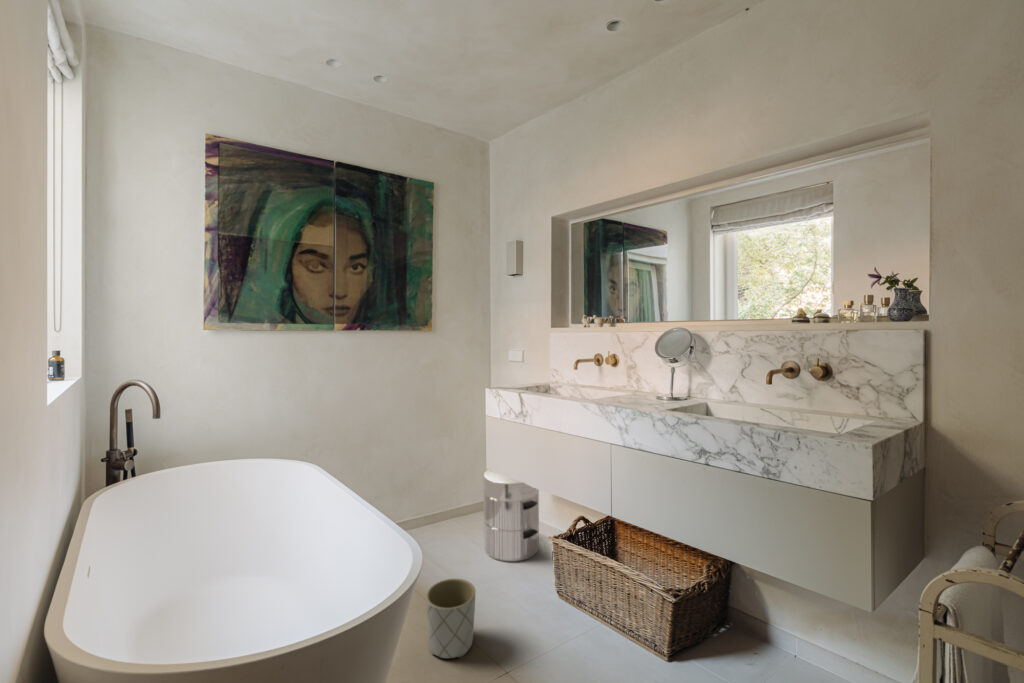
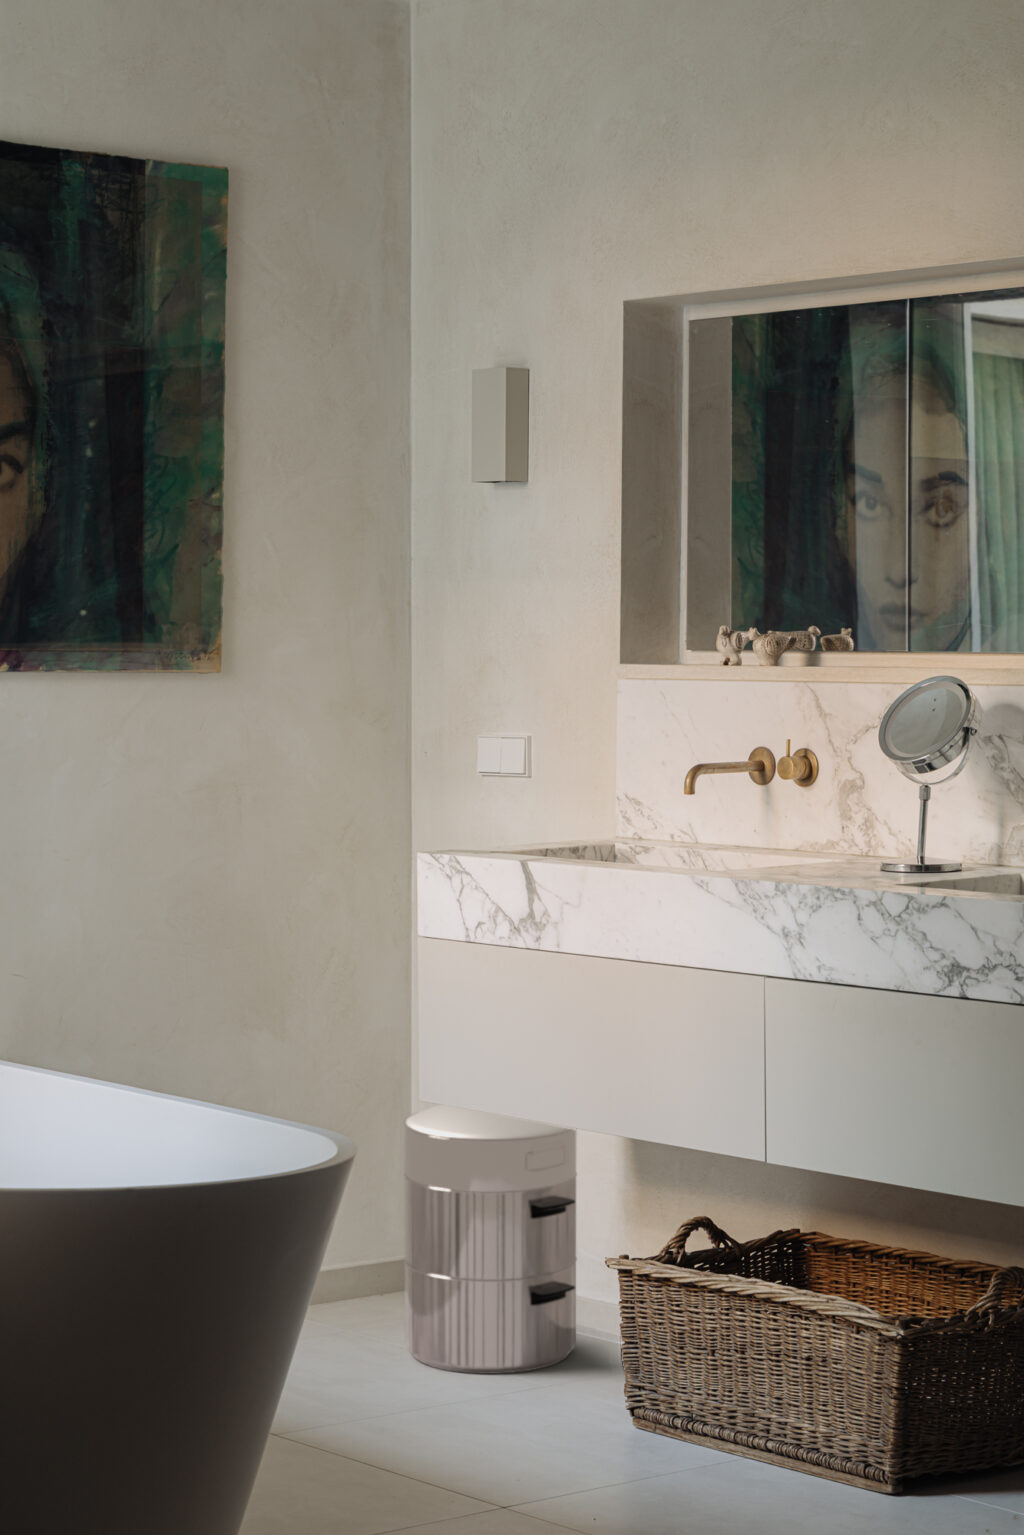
planter: present [426,579,476,658] -> none [297,1340,421,1501]

